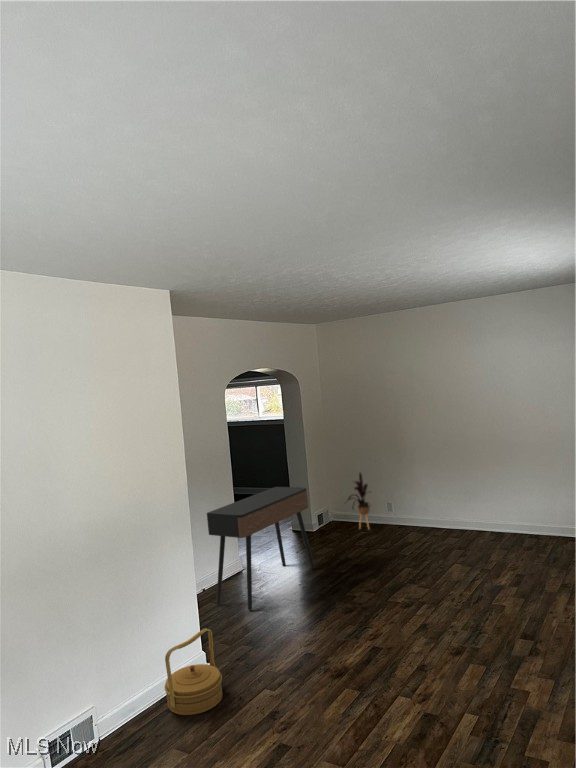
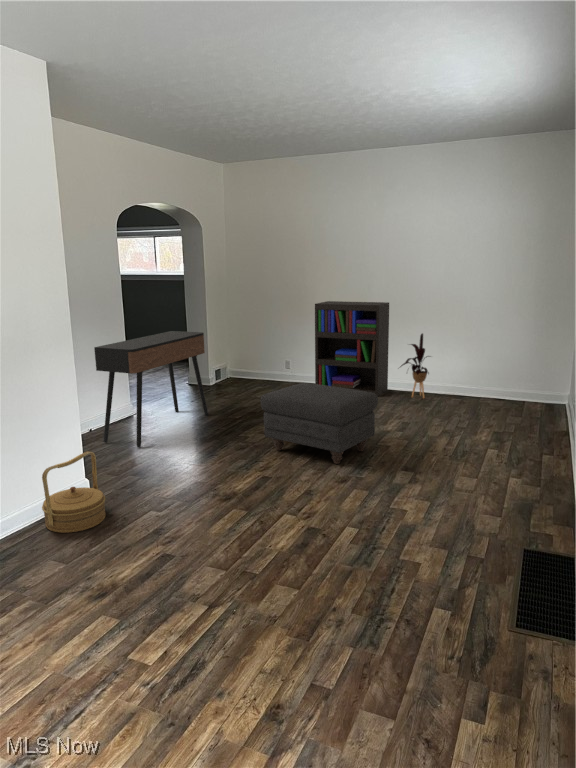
bookshelf: none [413,443,497,542] -> present [315,301,389,397]
house plant: present [348,473,370,527] -> present [400,334,429,398]
ottoman: none [366,539,486,630] -> present [261,383,378,464]

